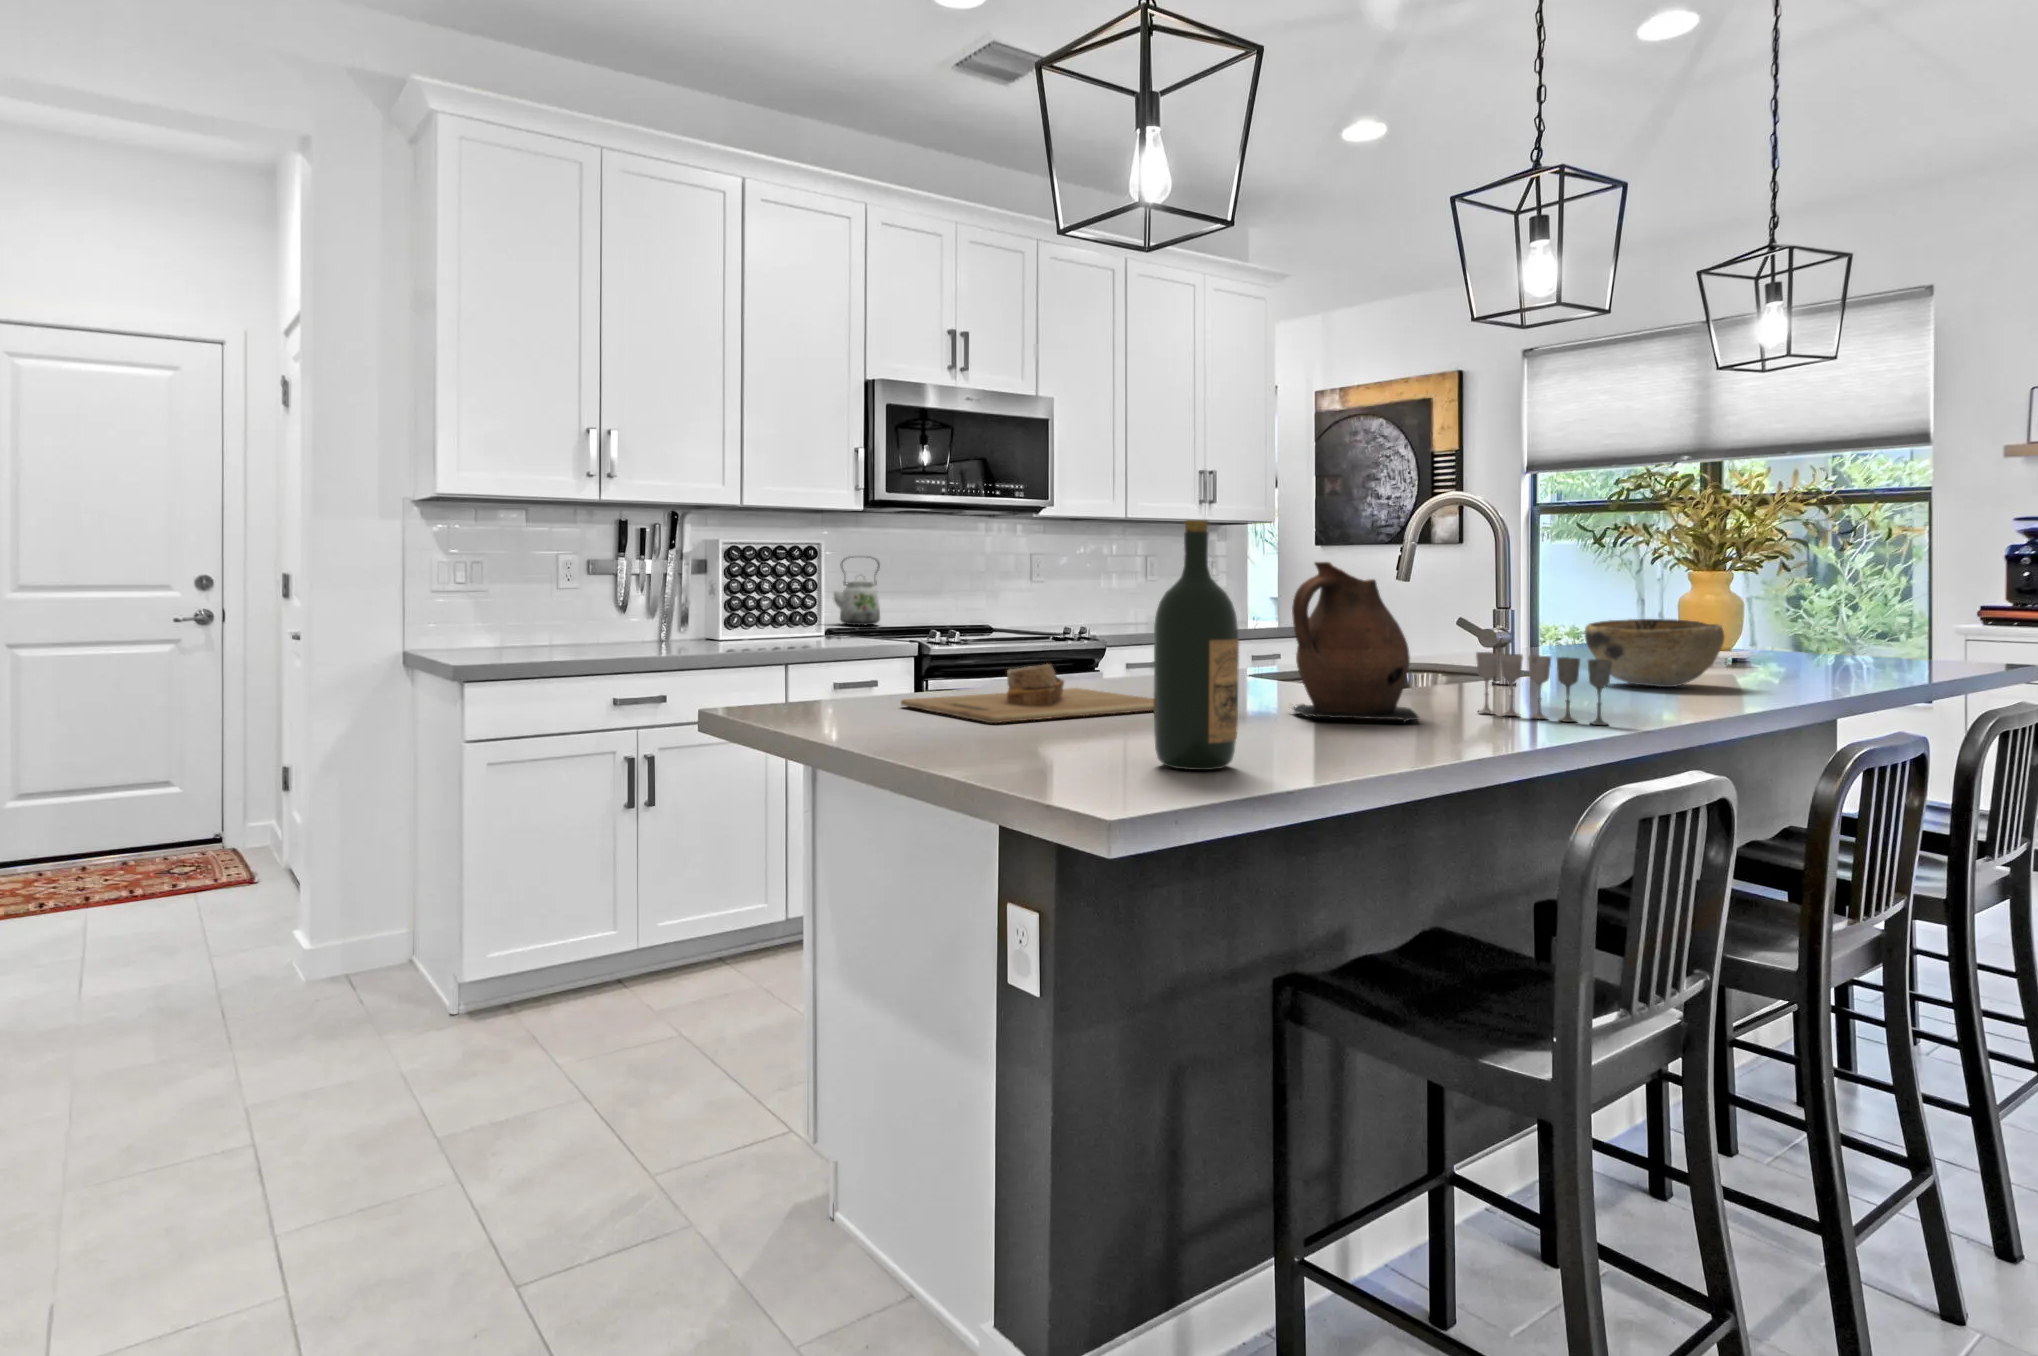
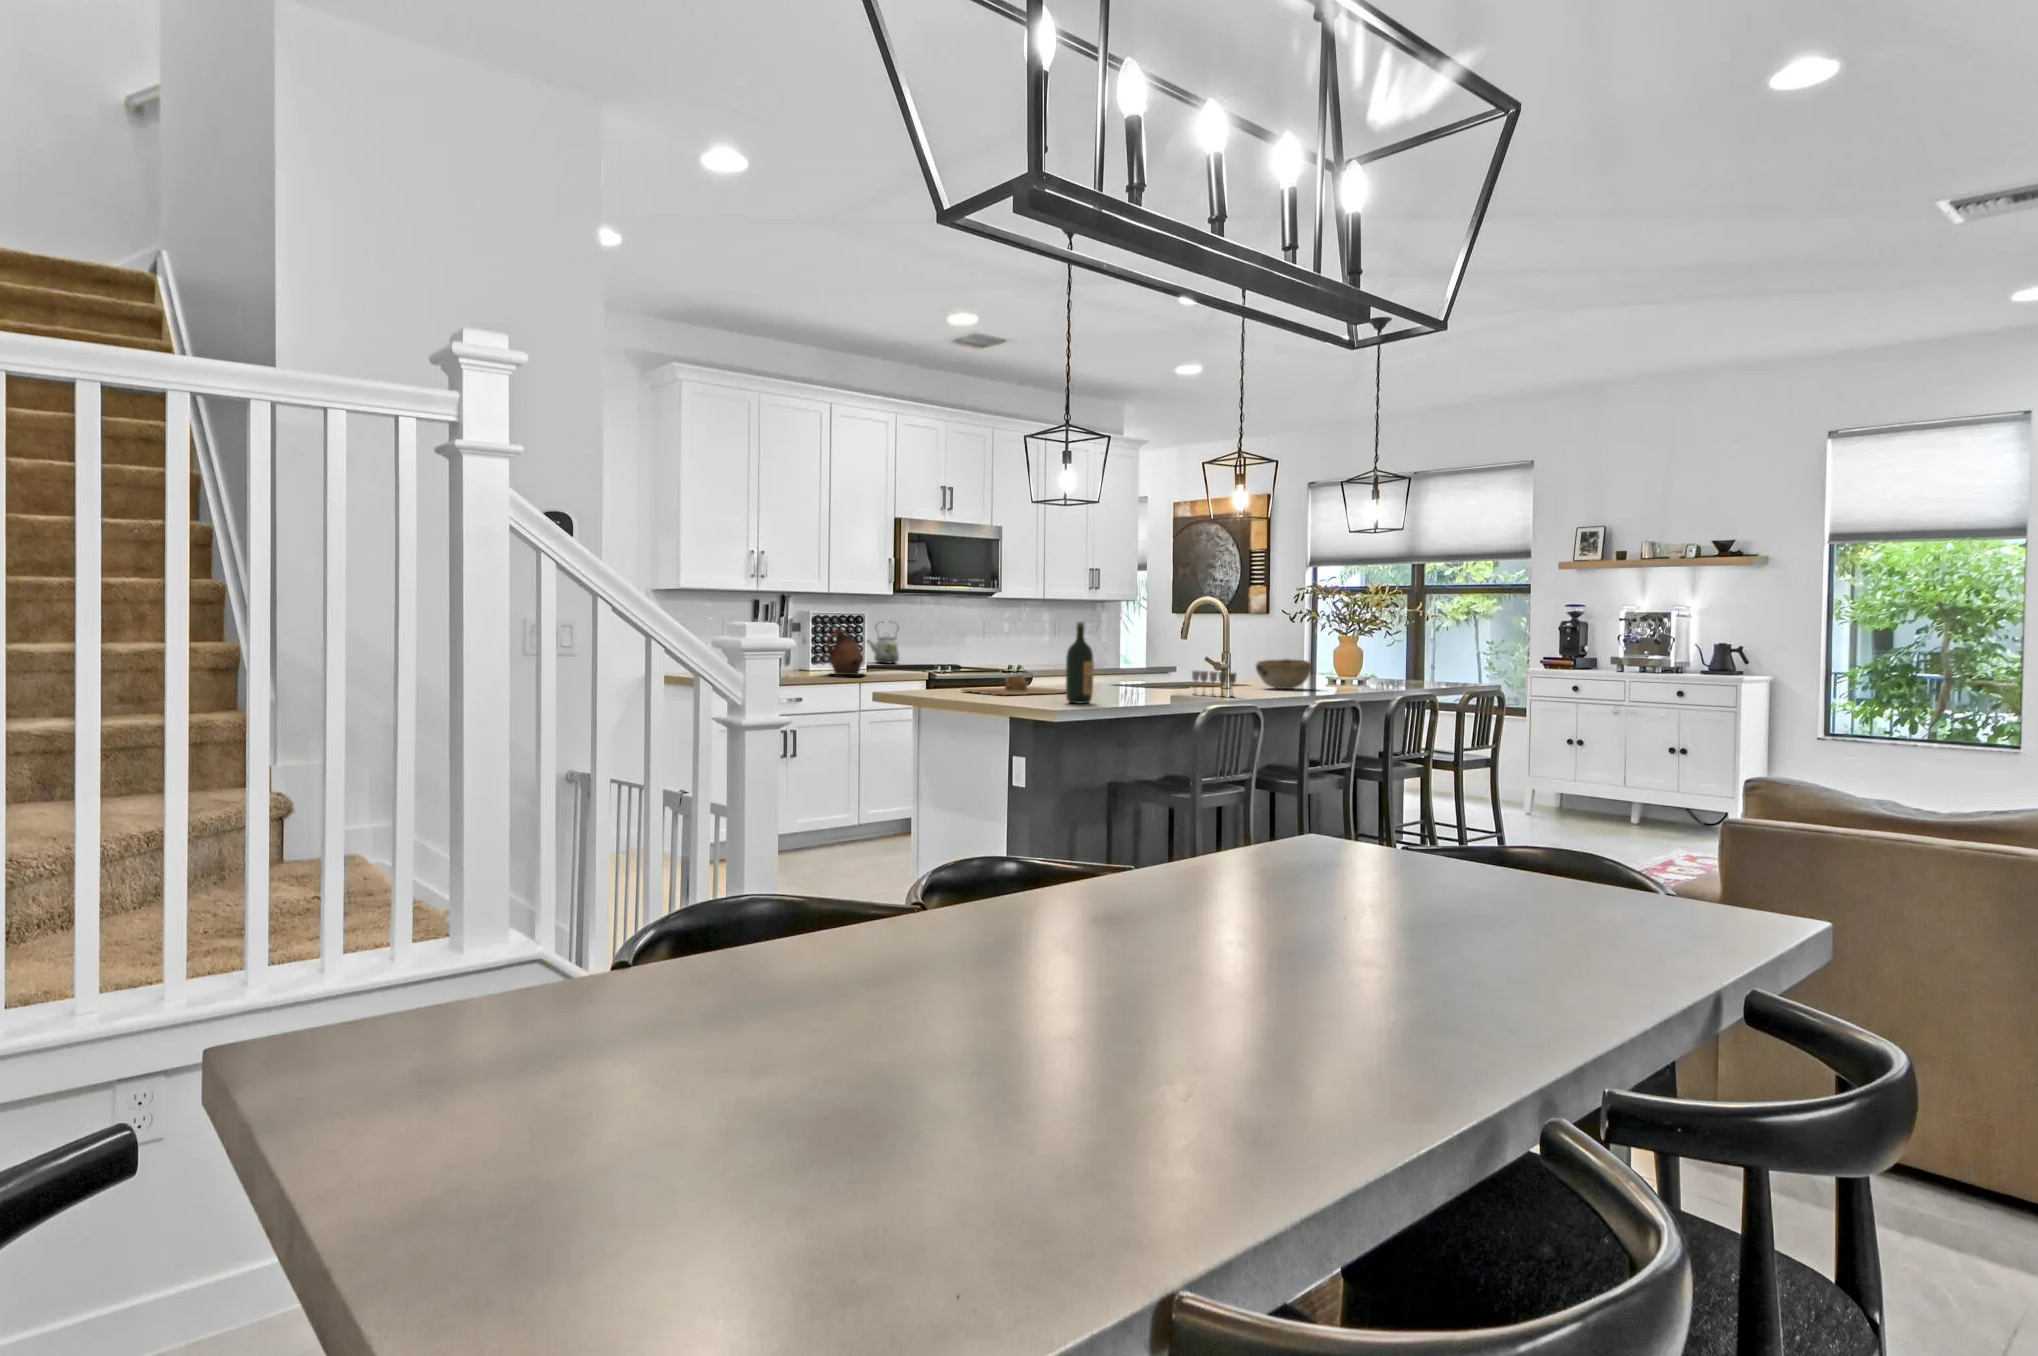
ceramic pitcher: present [1292,562,1419,722] -> present [826,629,863,675]

